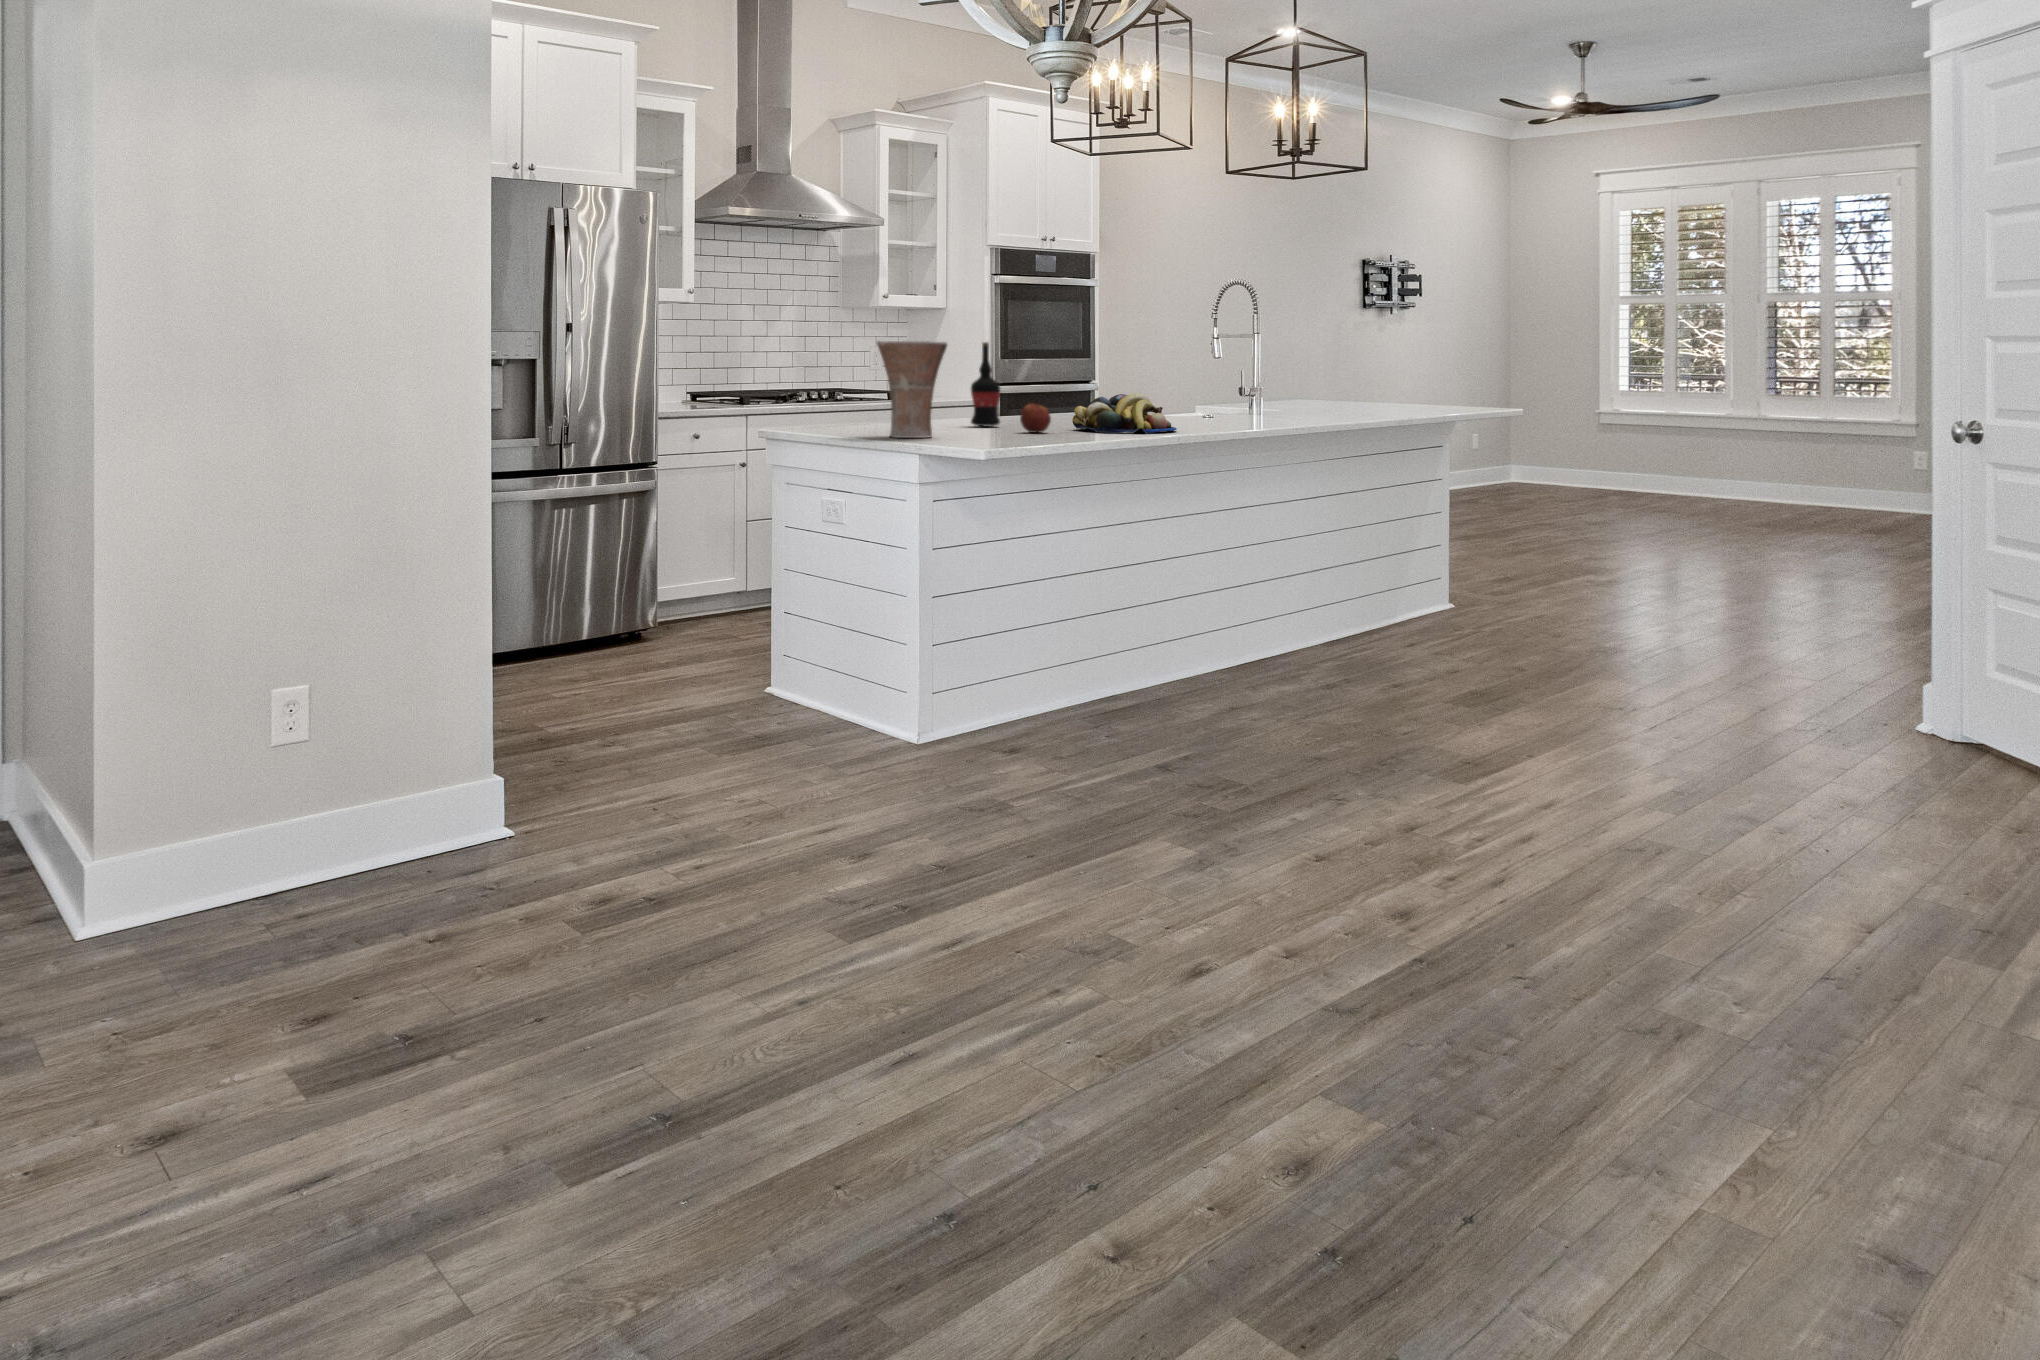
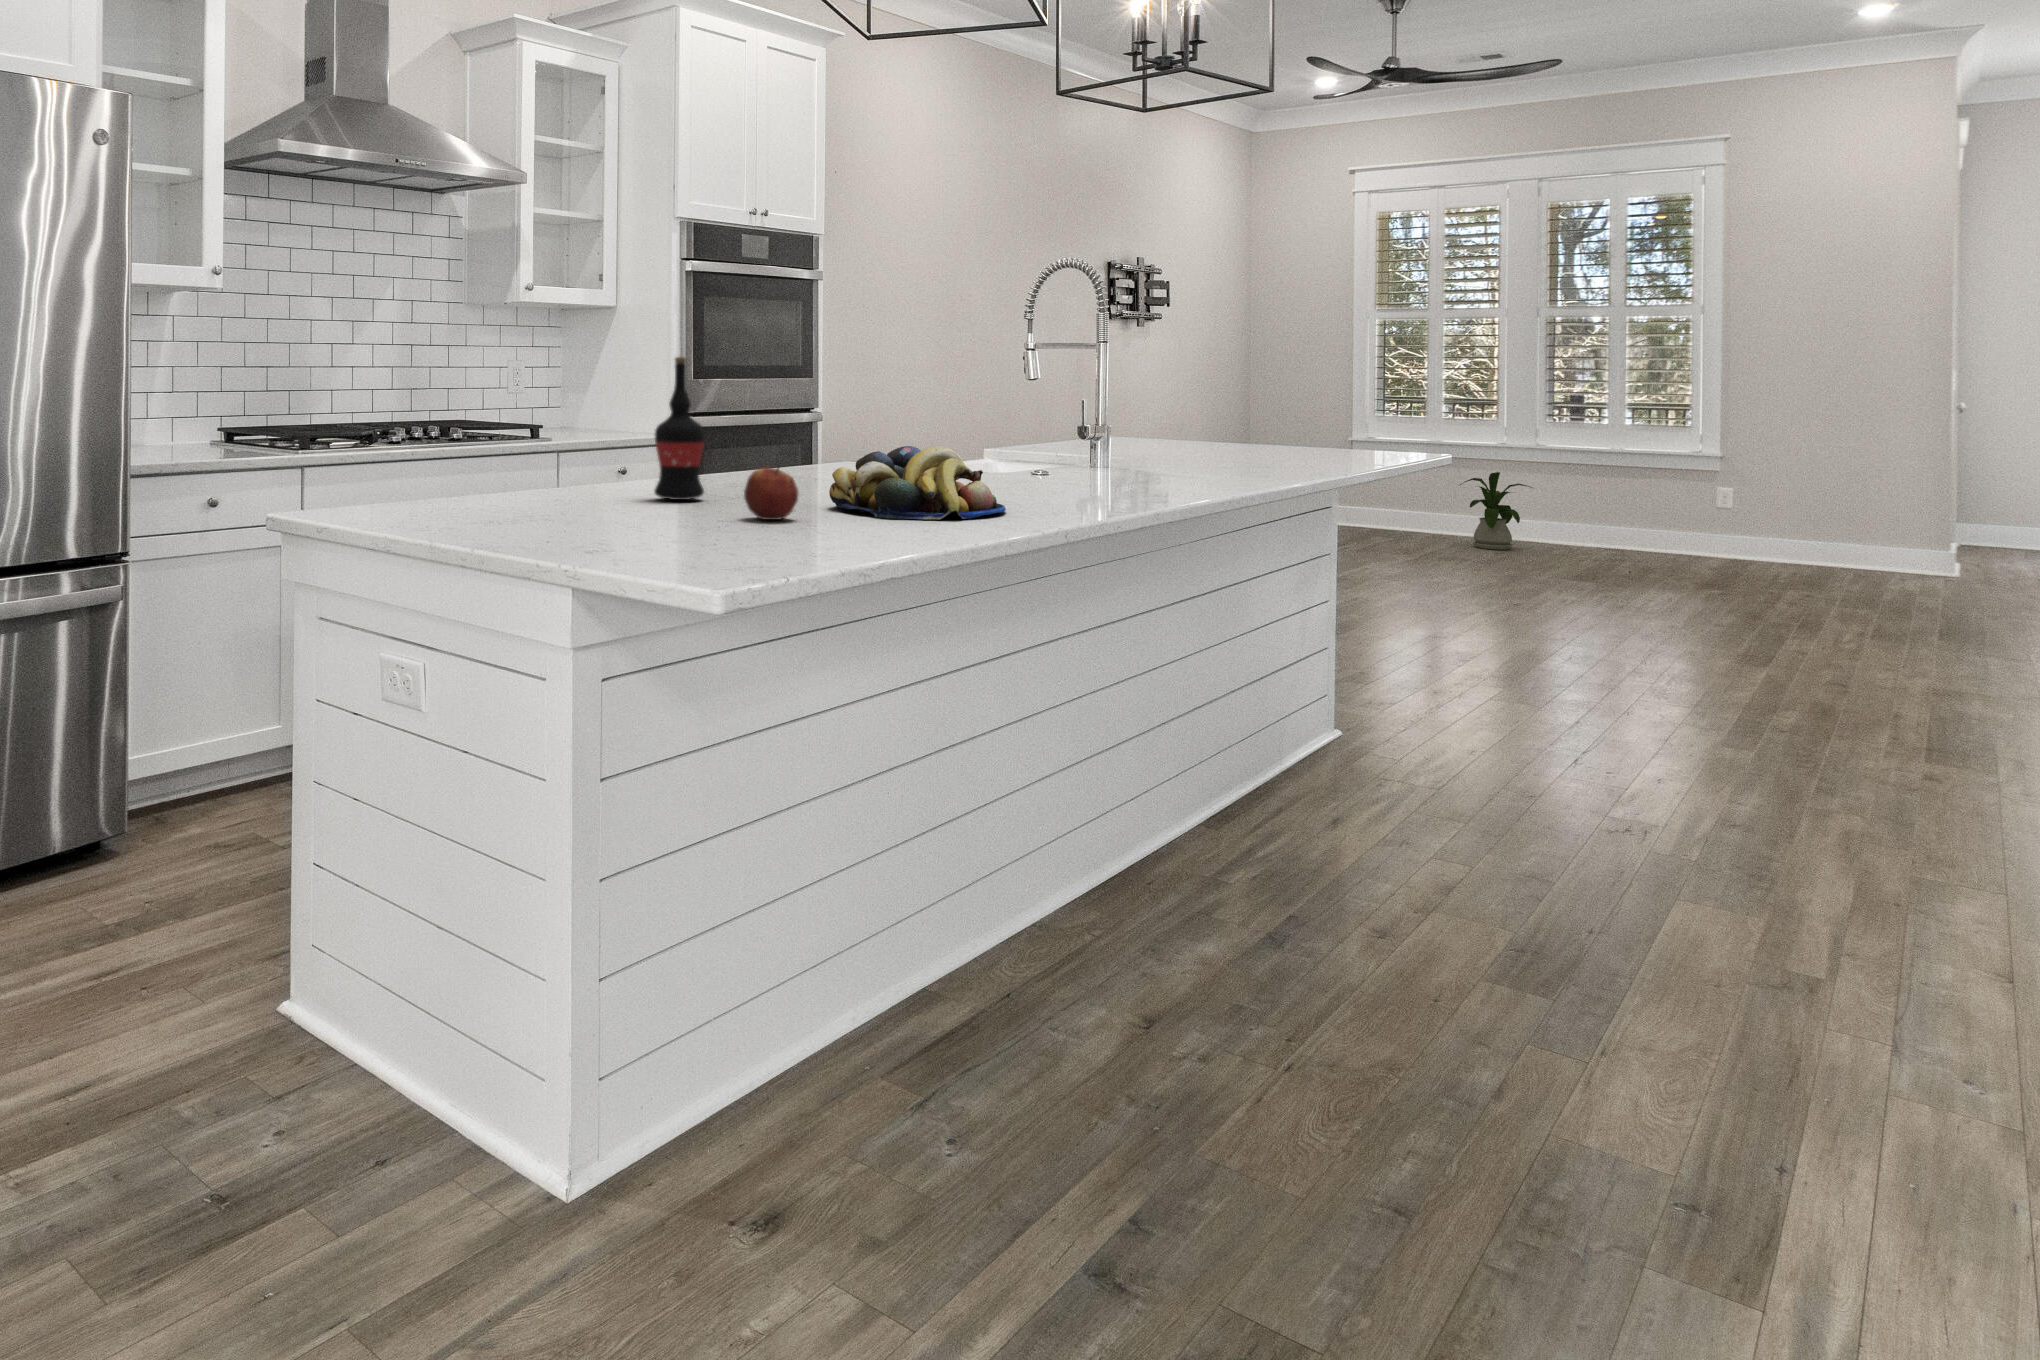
vase: present [877,341,947,438] -> none [476,353,615,544]
house plant: none [1680,438,1745,506] -> present [1460,472,1532,550]

